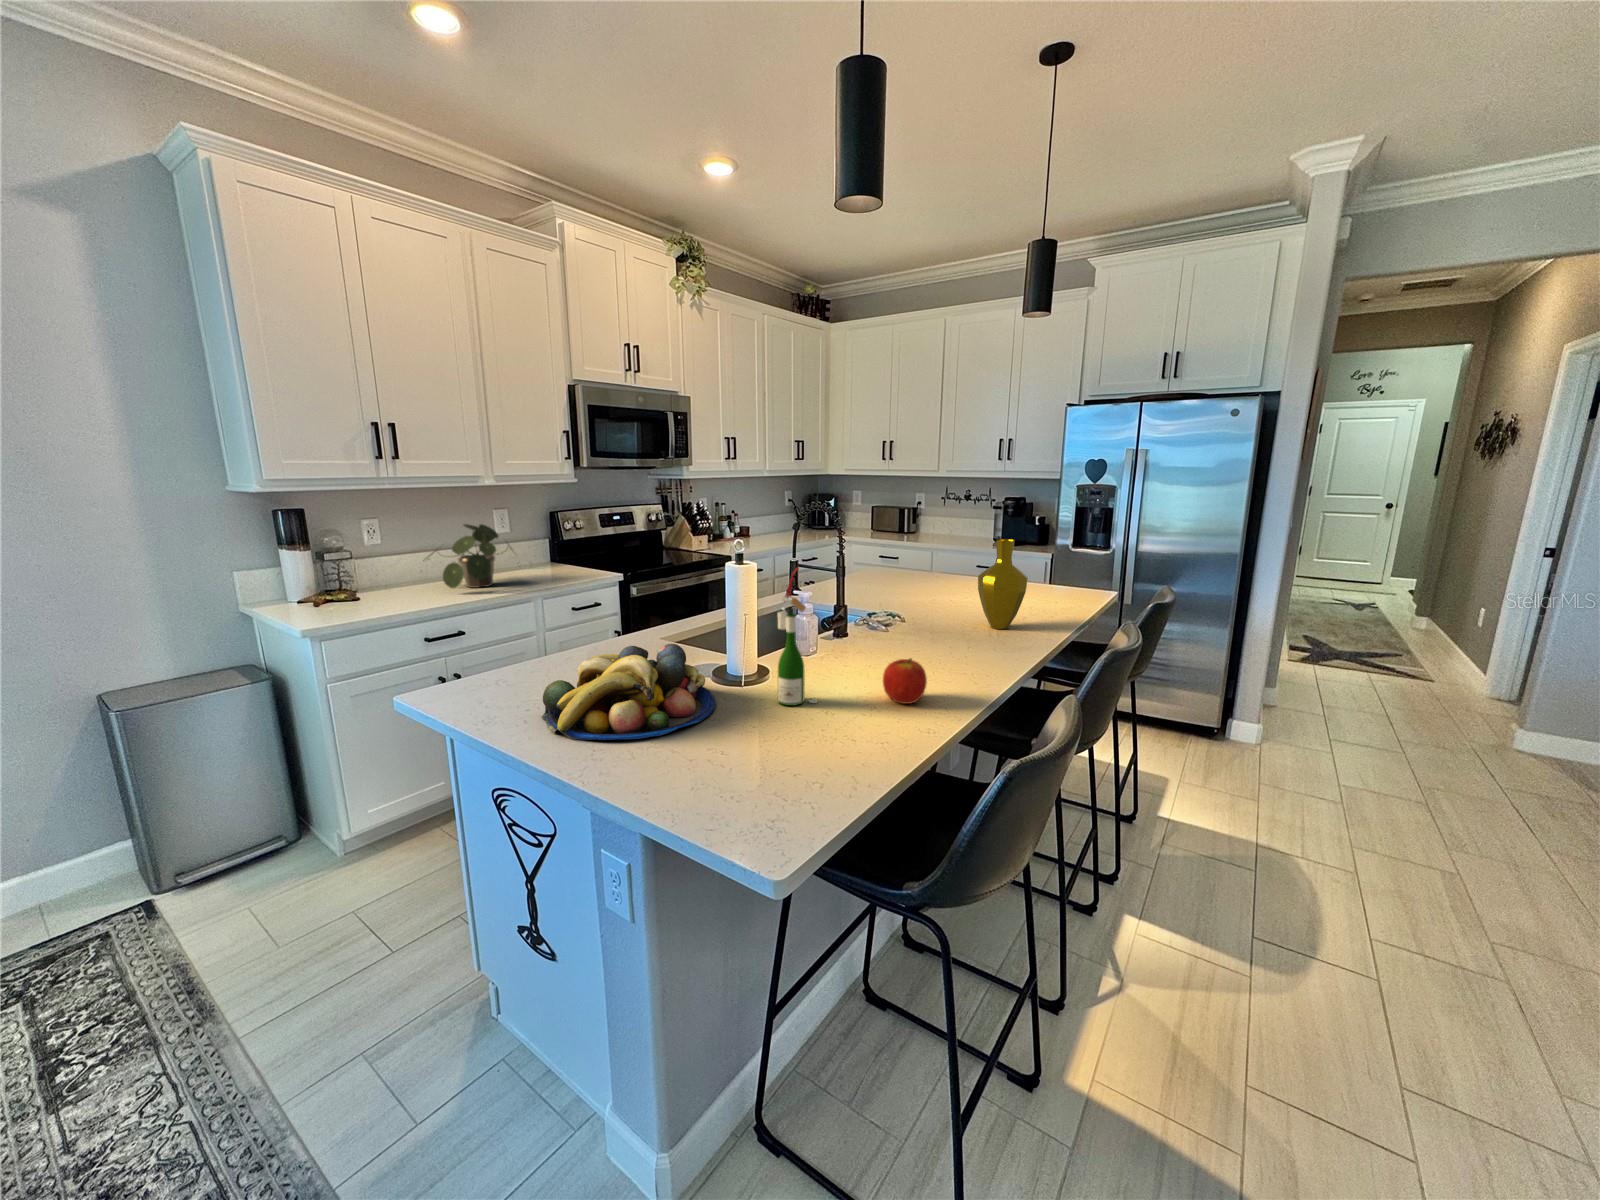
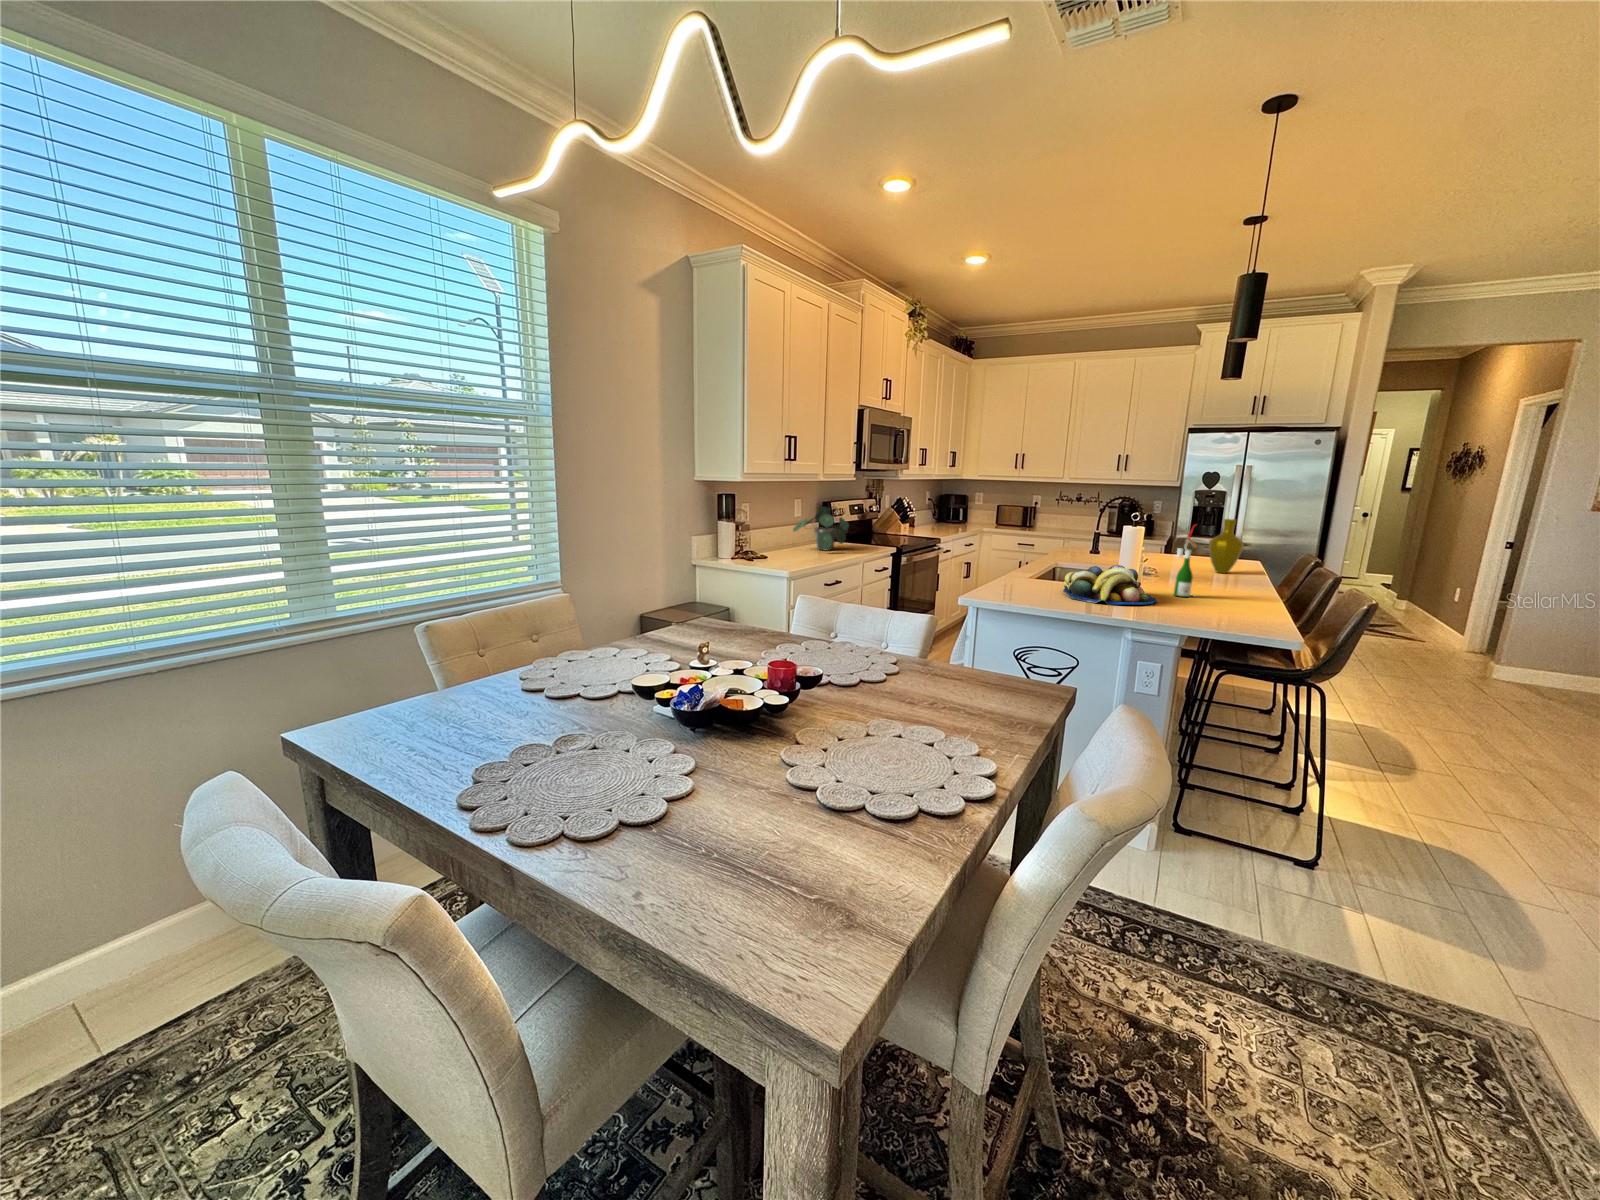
apple: present [883,658,927,704] -> none [1226,573,1254,597]

